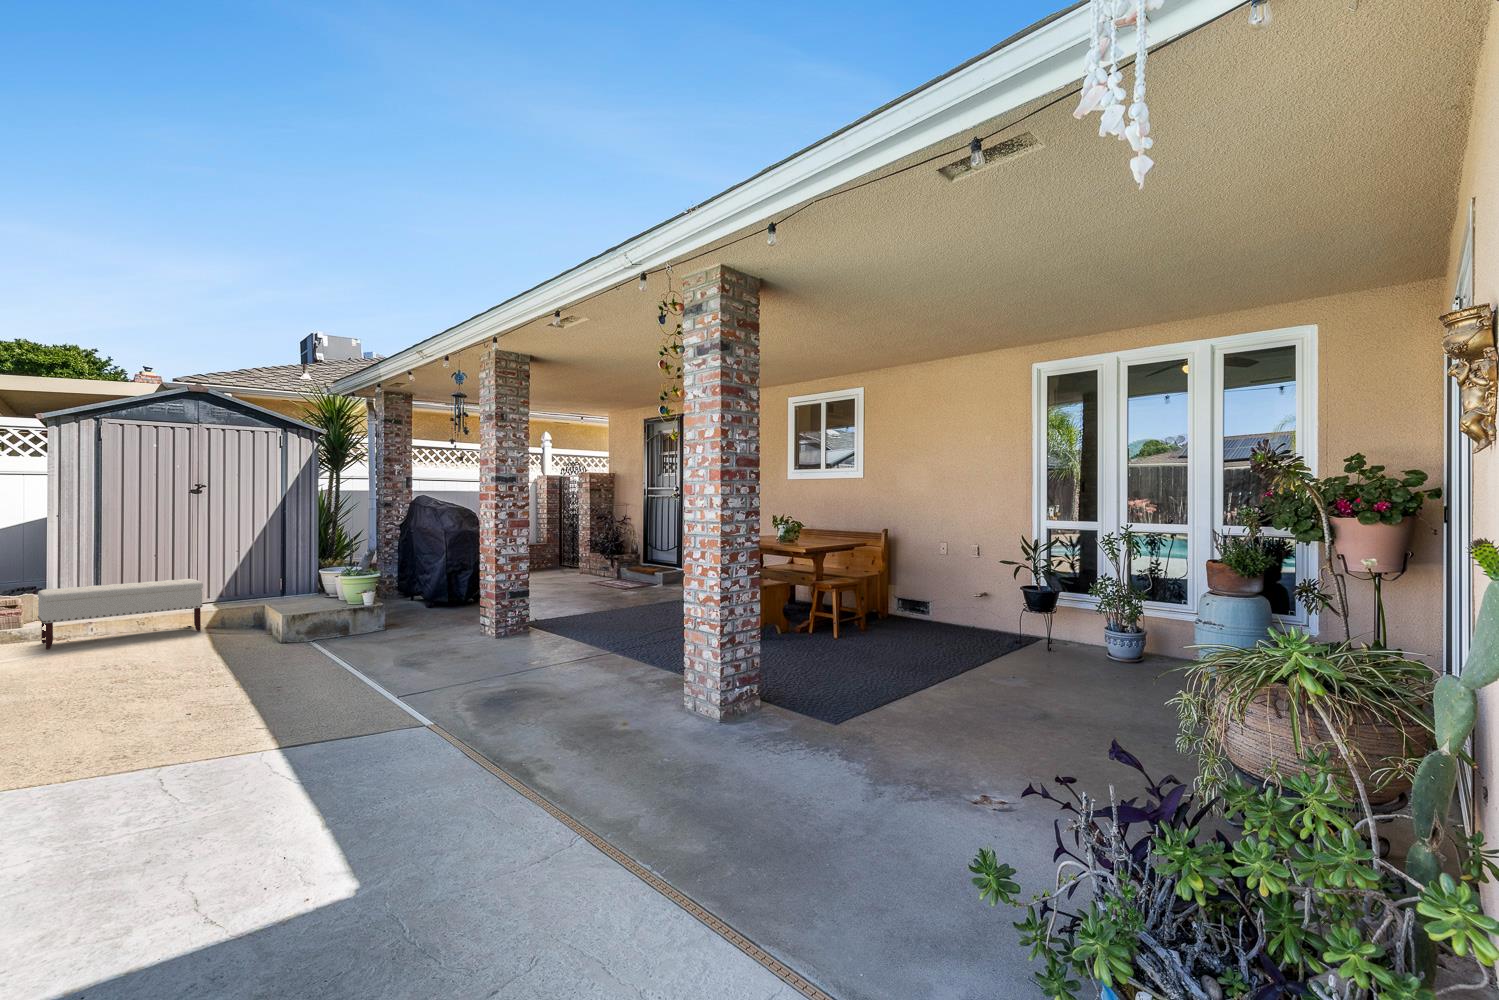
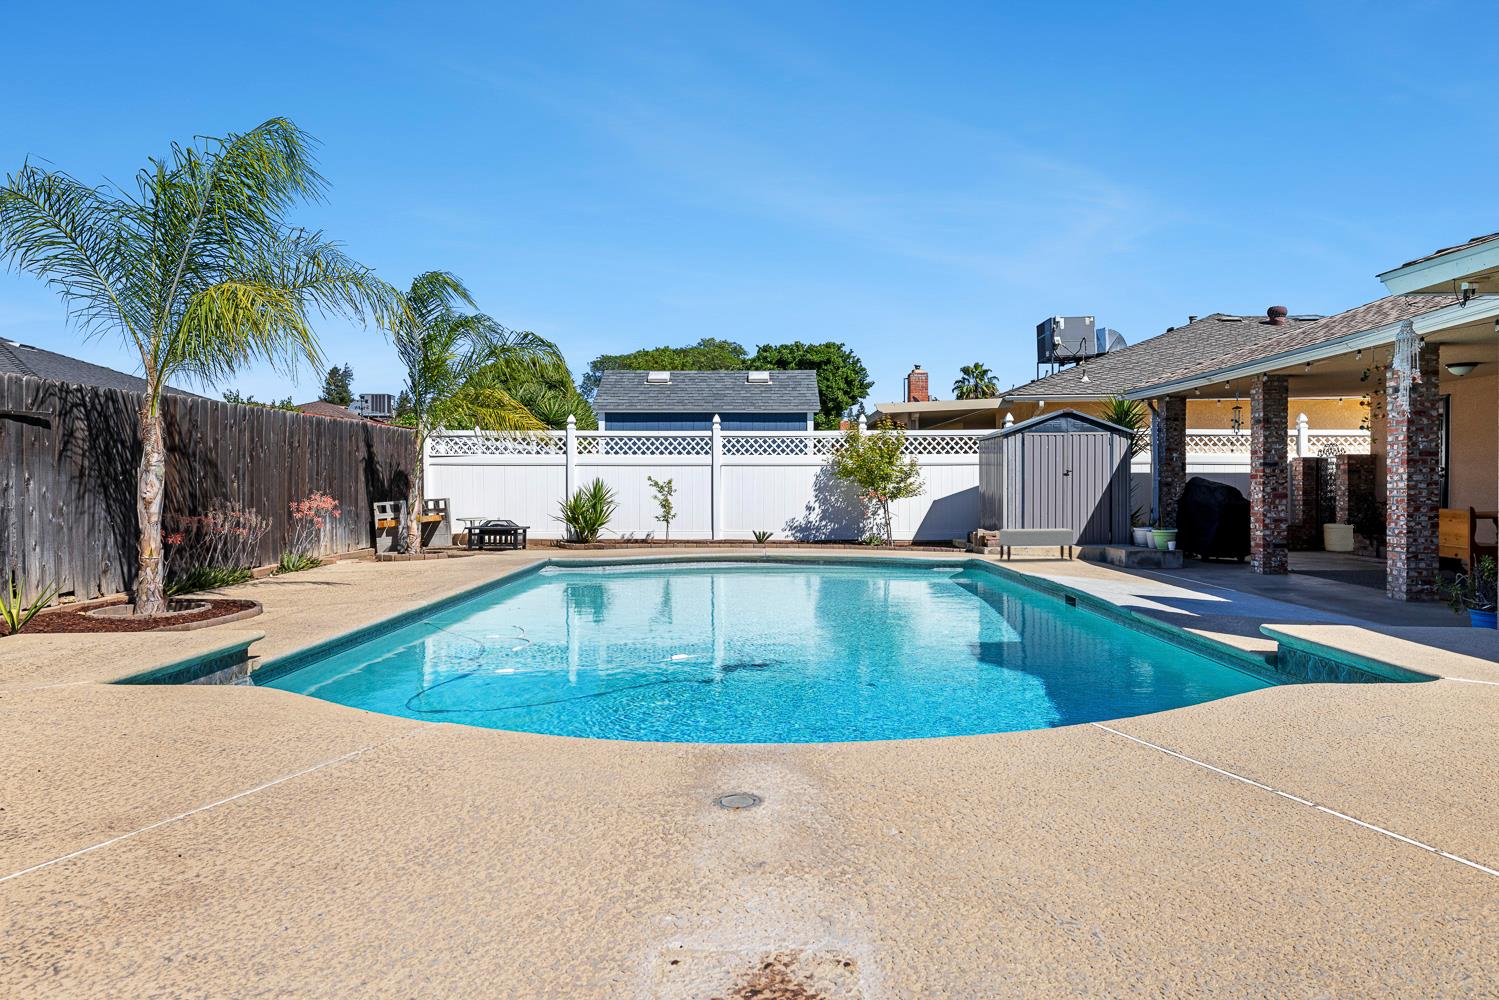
woven basket: none [567,546,598,576] -> present [1323,524,1354,551]

